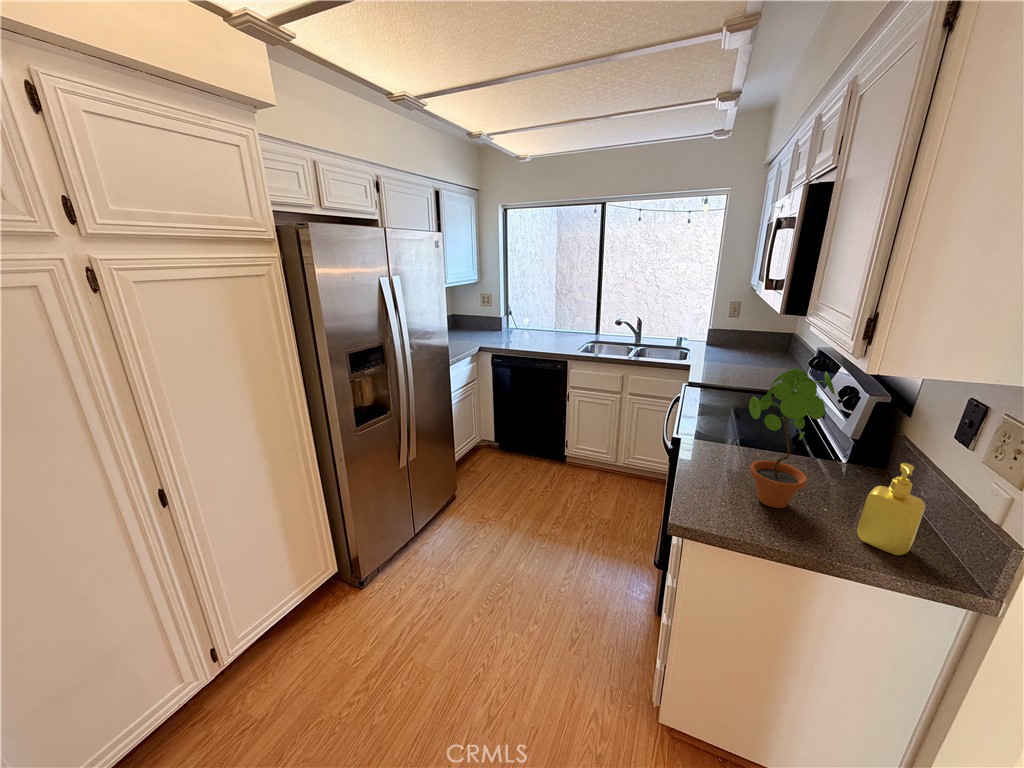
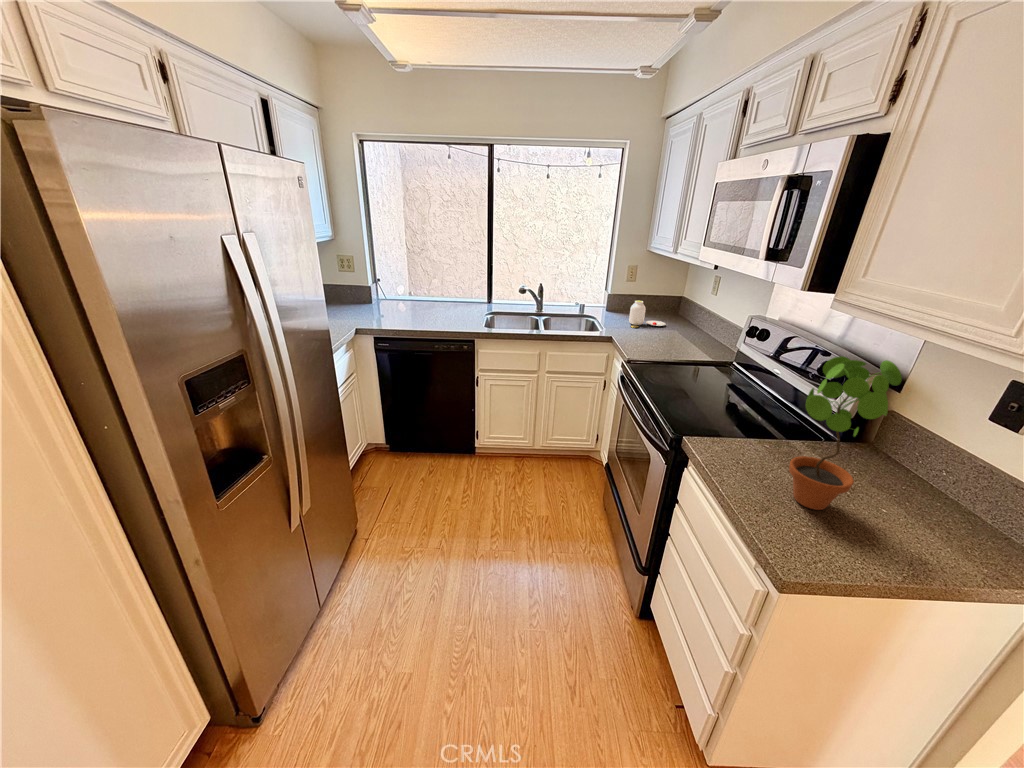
jar: none [722,335,765,360] -> present [629,300,666,327]
soap dispenser: present [857,463,925,555] -> none [903,453,984,544]

